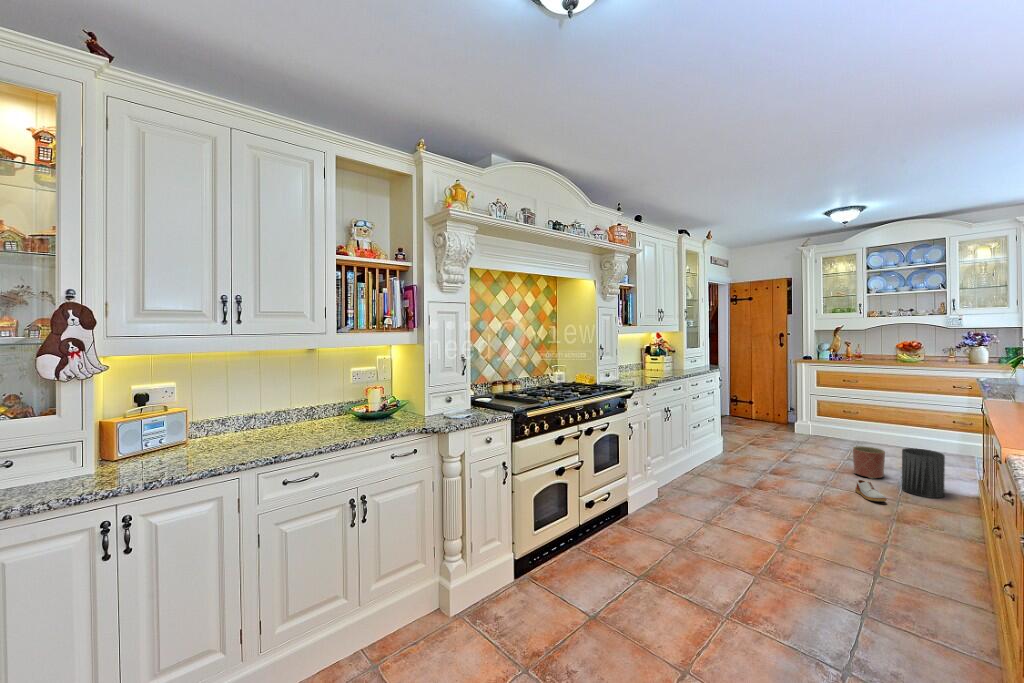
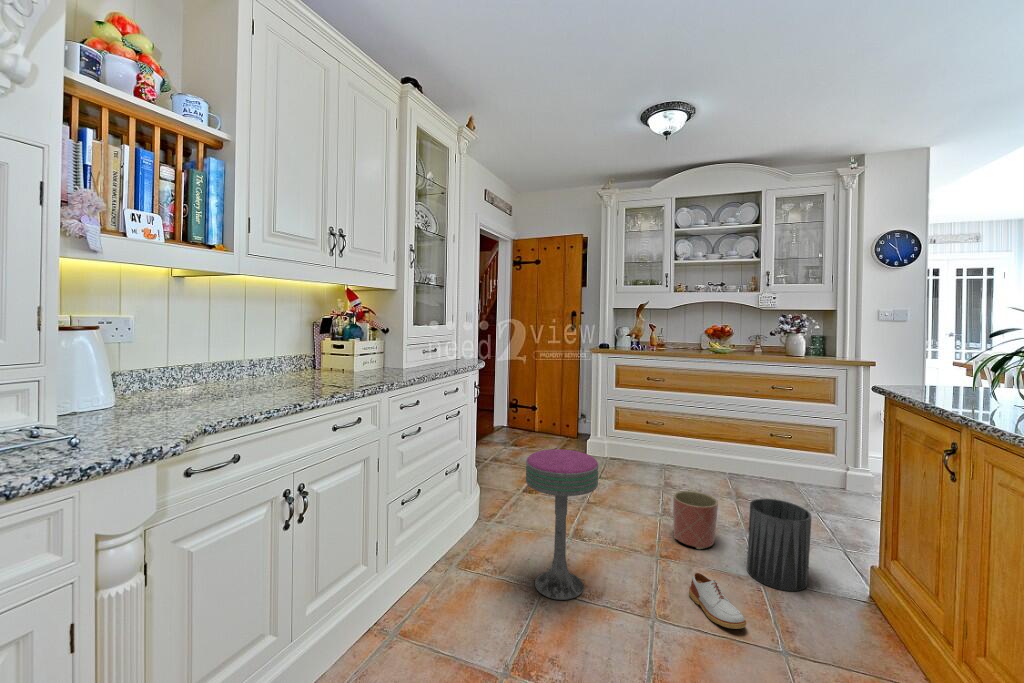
bar stool: none [754,412,796,485] -> present [526,449,598,600]

